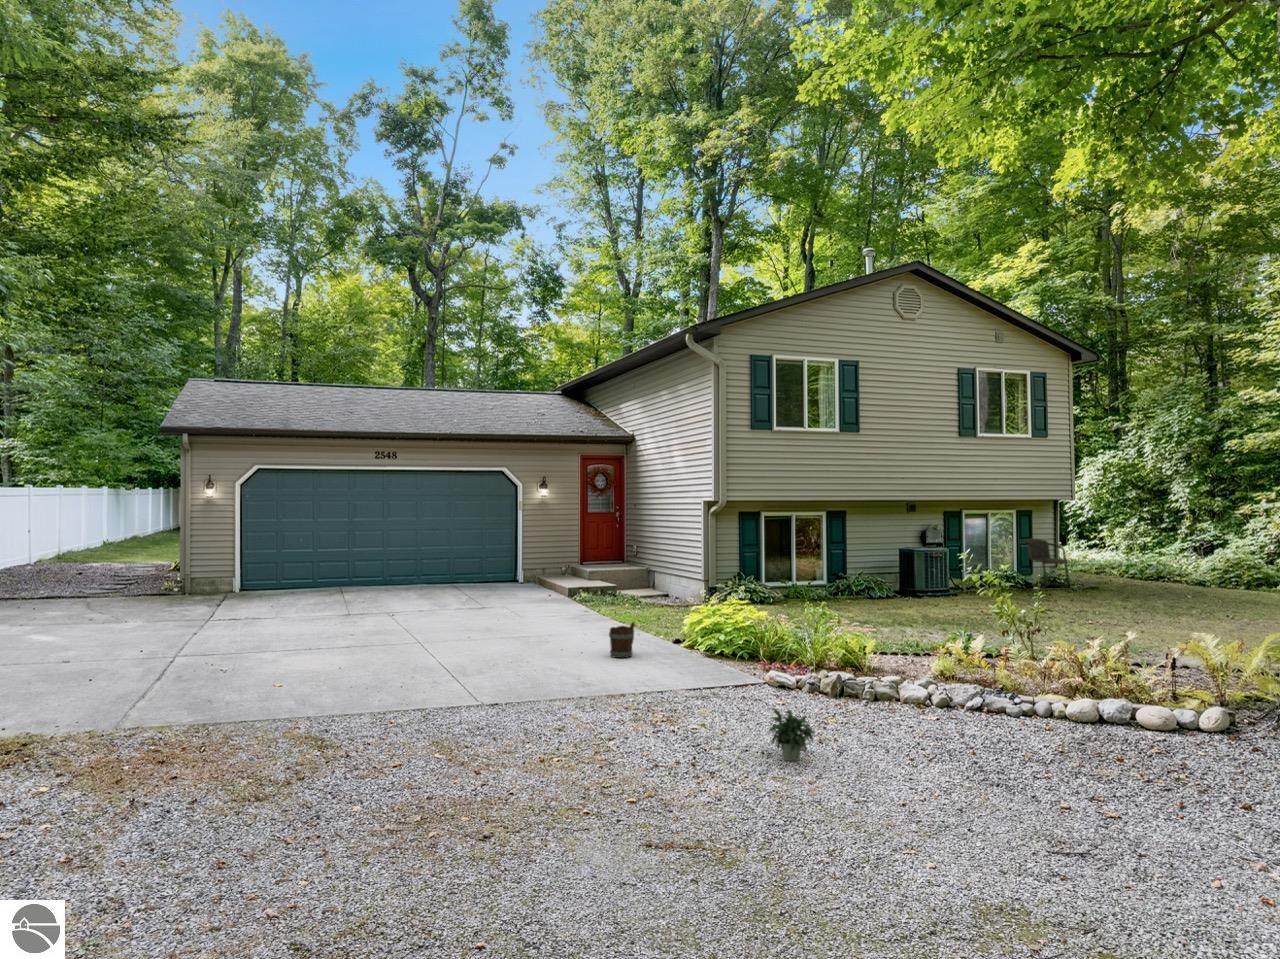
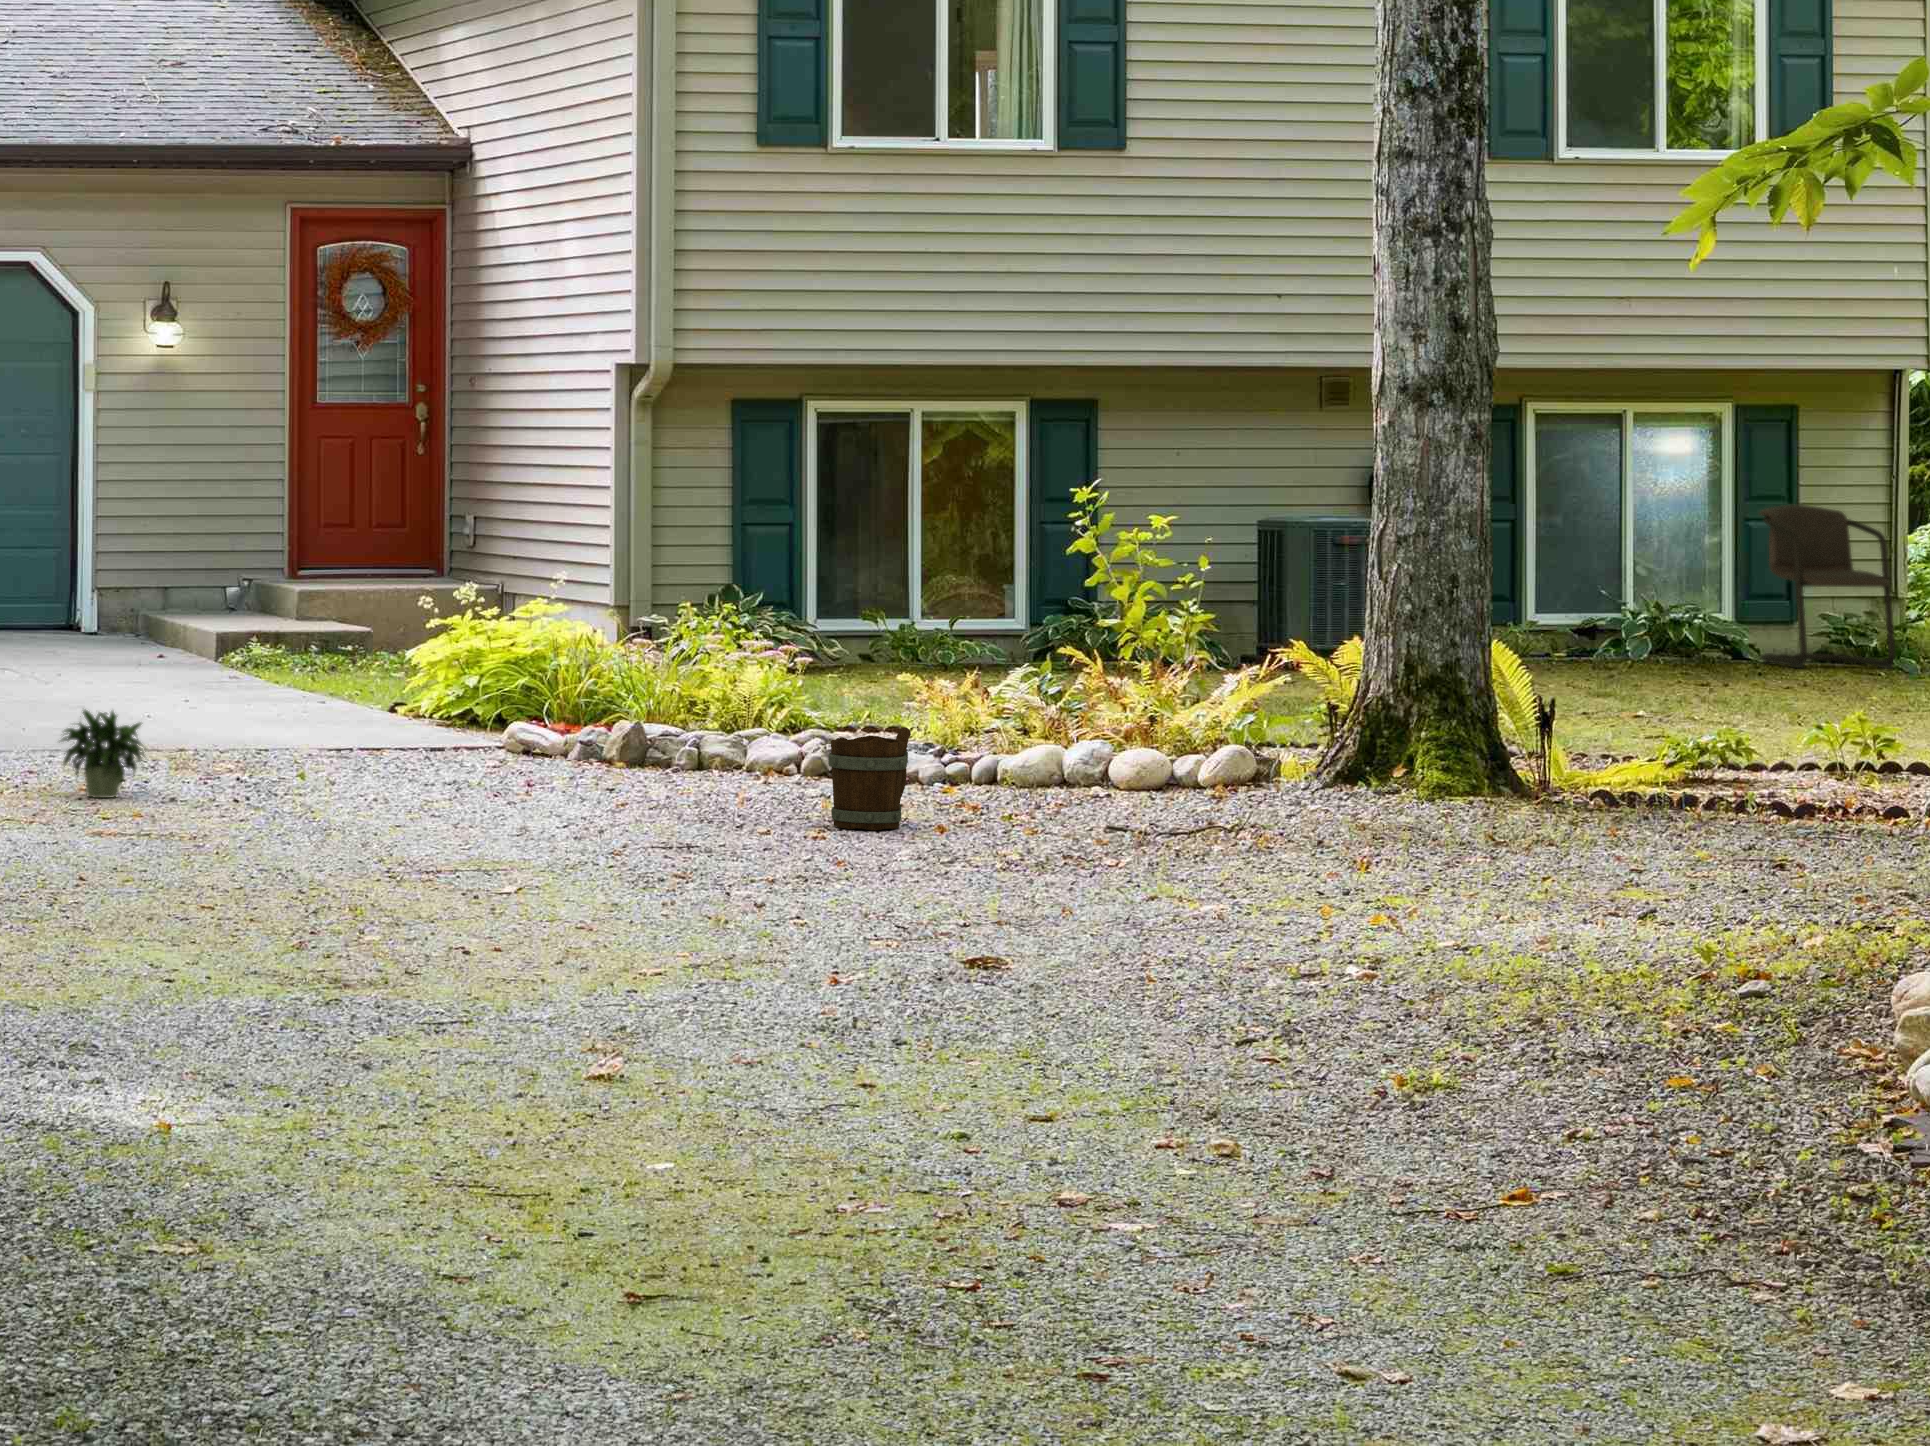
bucket: present [609,622,635,658] -> present [828,727,911,831]
potted plant: present [769,708,814,761] -> present [61,709,146,798]

